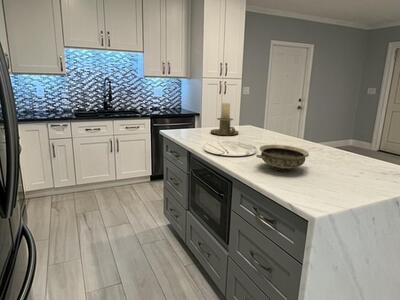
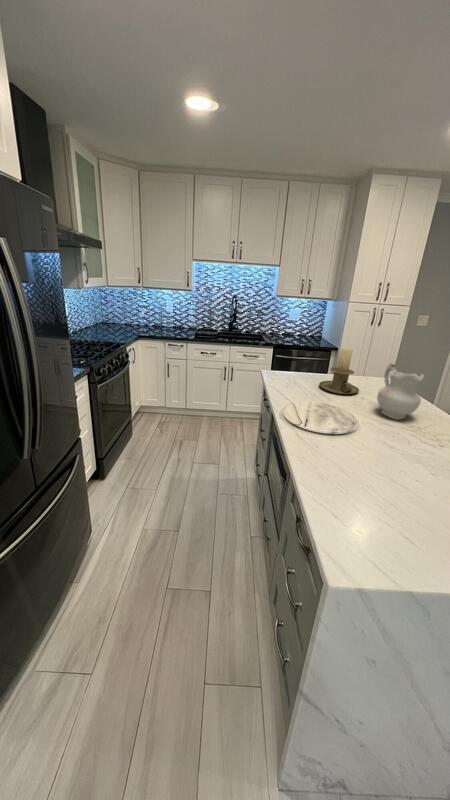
ceramic pitcher: none [257,106,284,142] -> present [377,363,424,420]
ceramic bowl: present [256,145,309,171] -> none [320,433,413,482]

